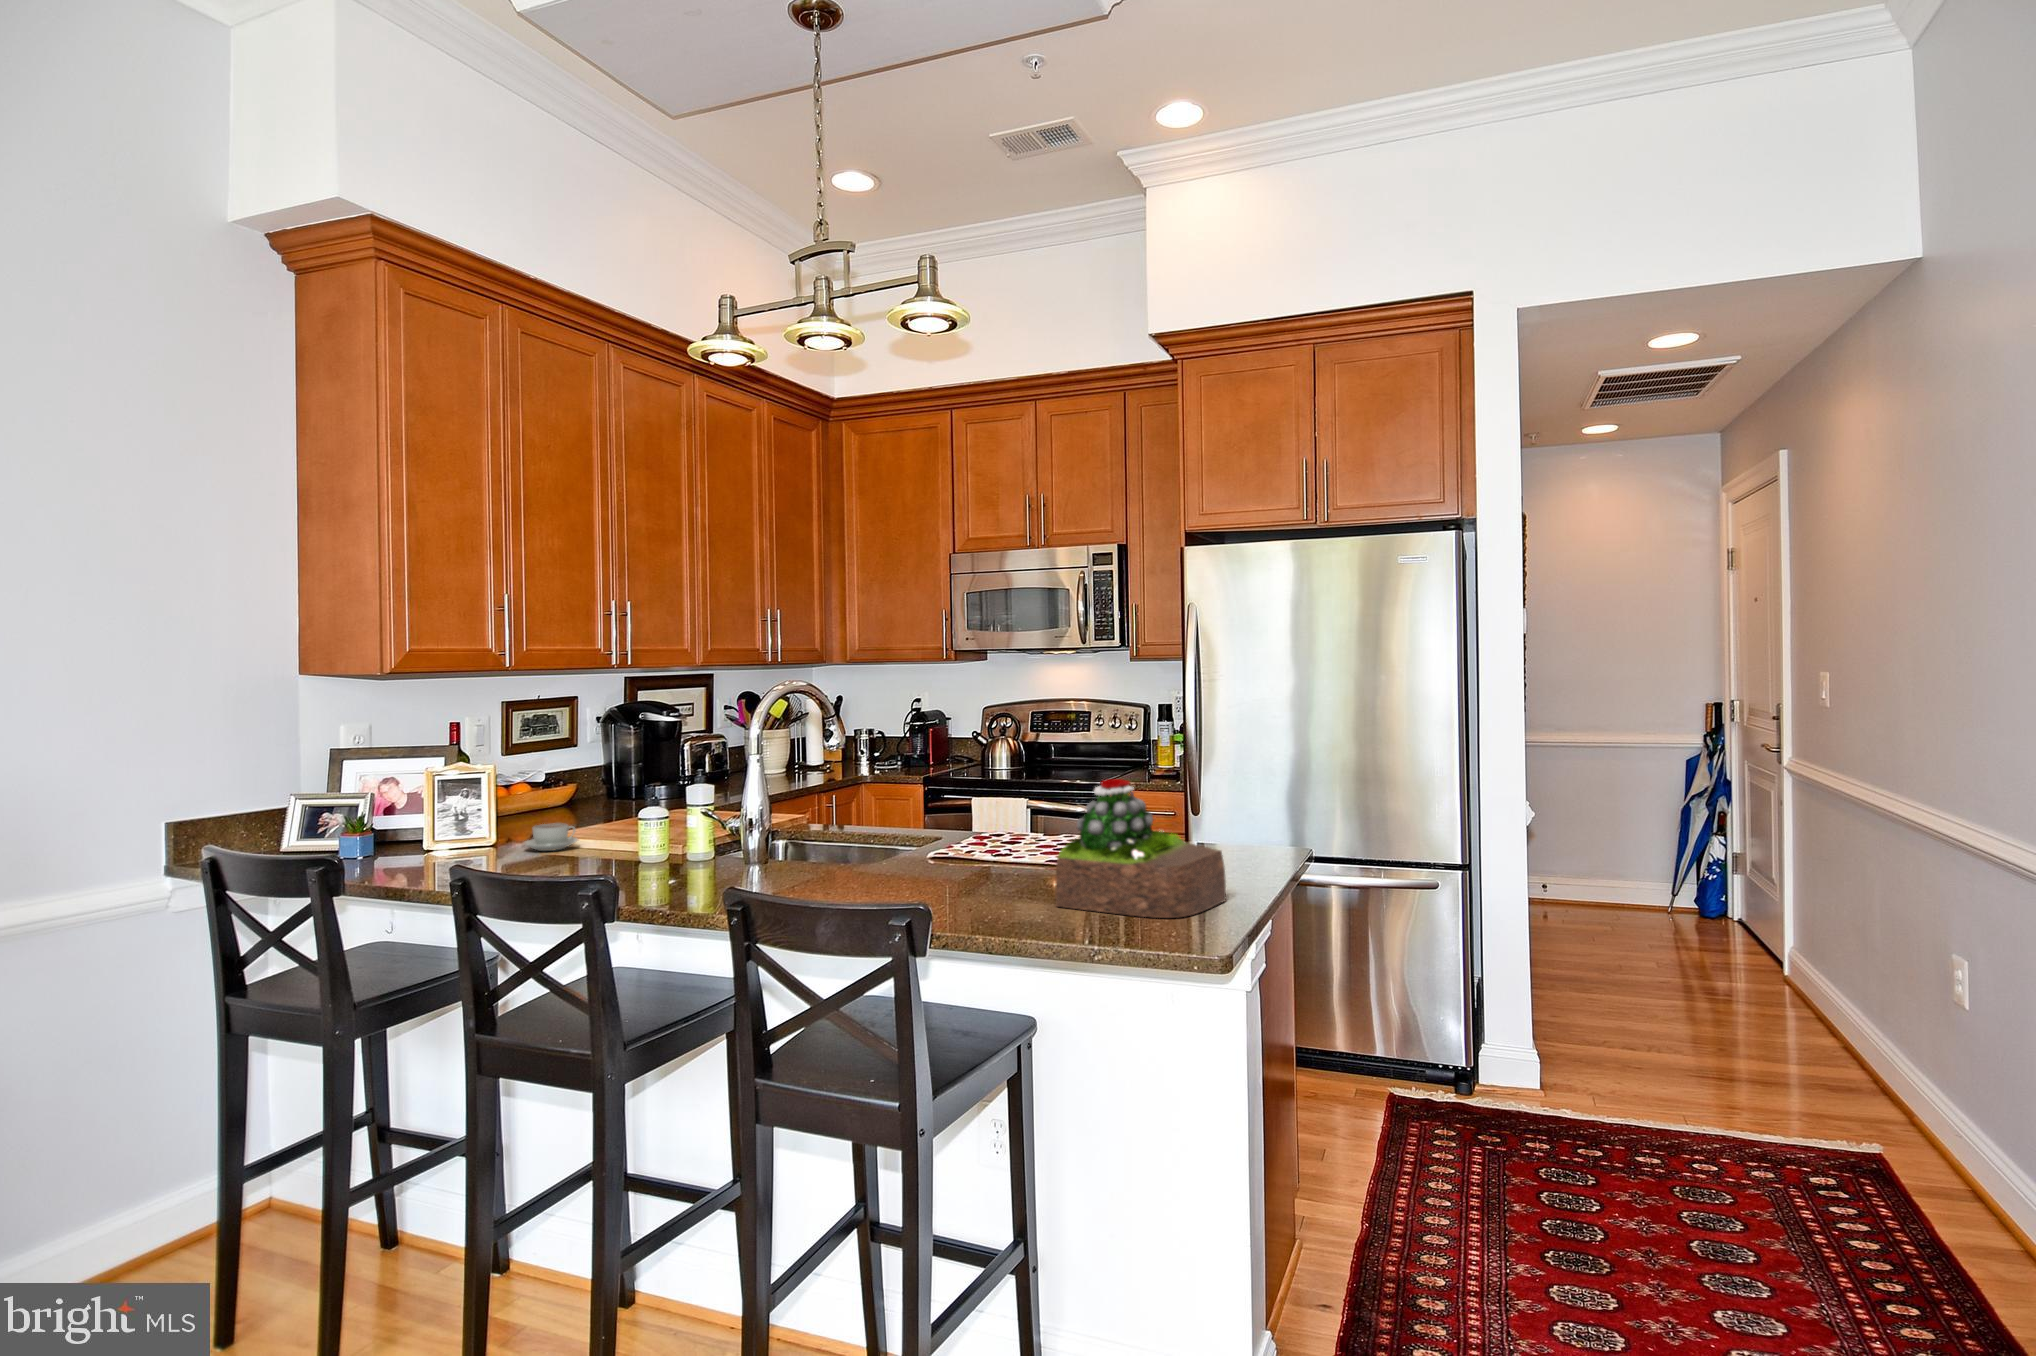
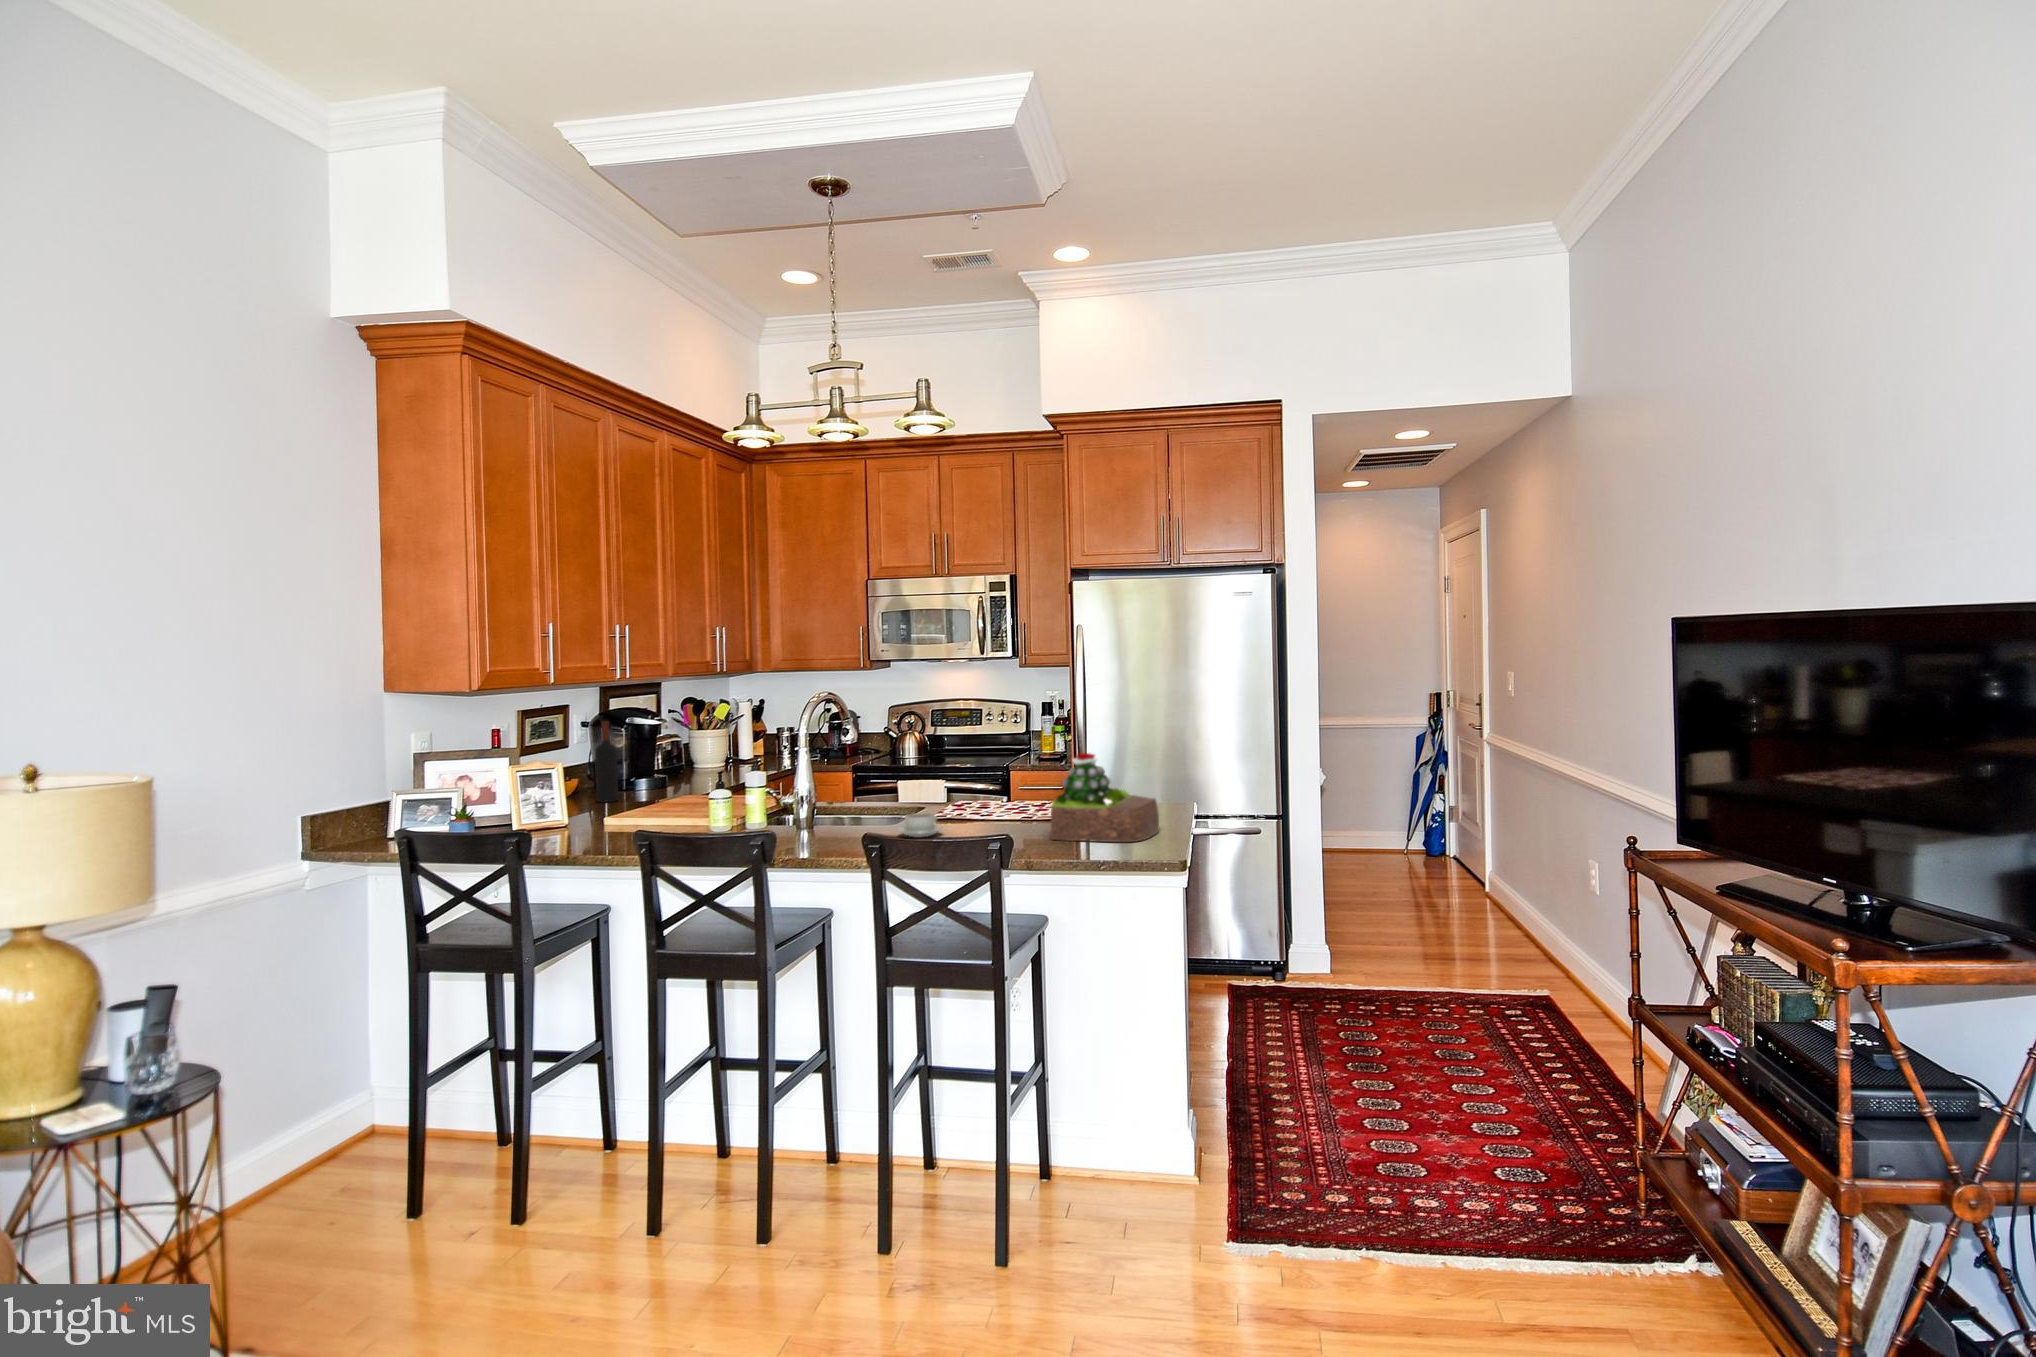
wine bottle: none [577,717,604,816] -> present [595,721,618,802]
coffee cup: present [523,823,578,851] -> present [898,813,942,837]

